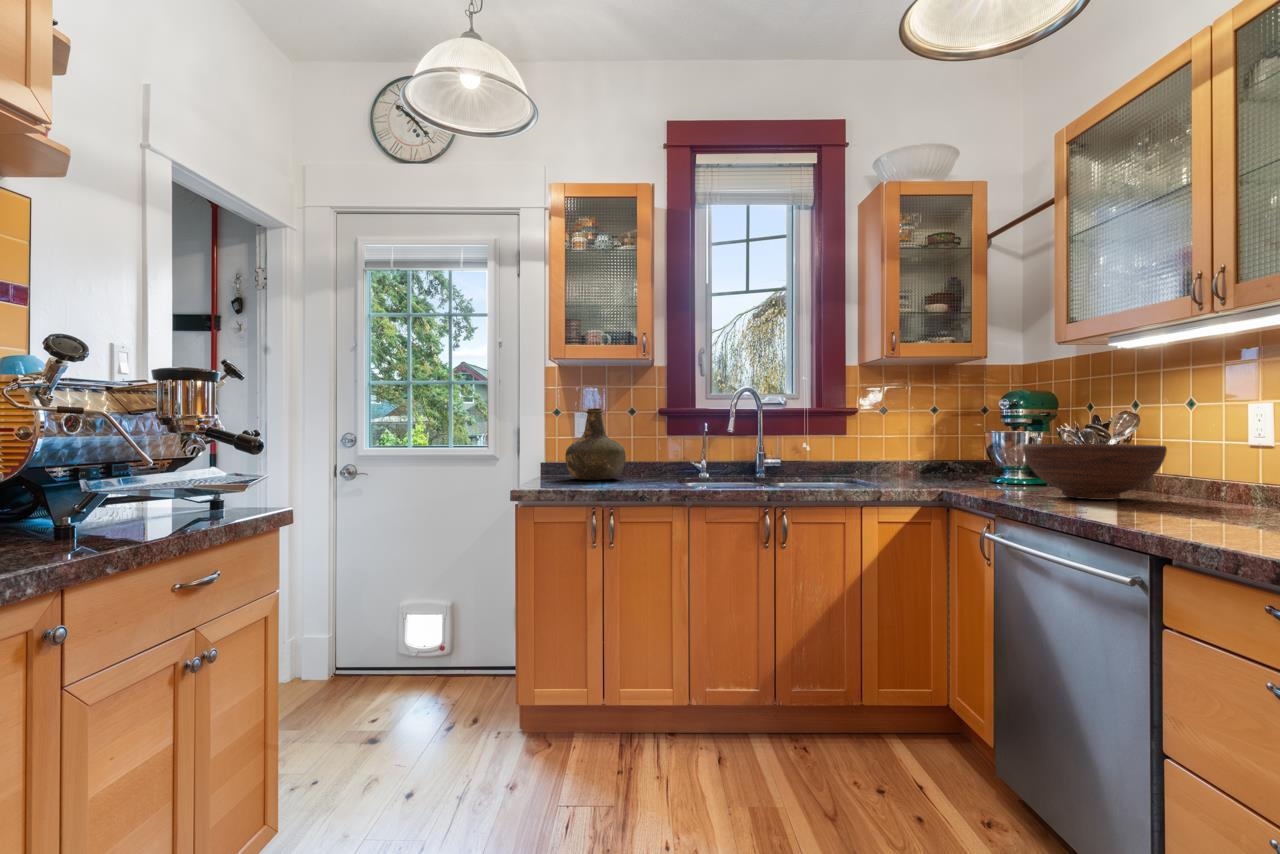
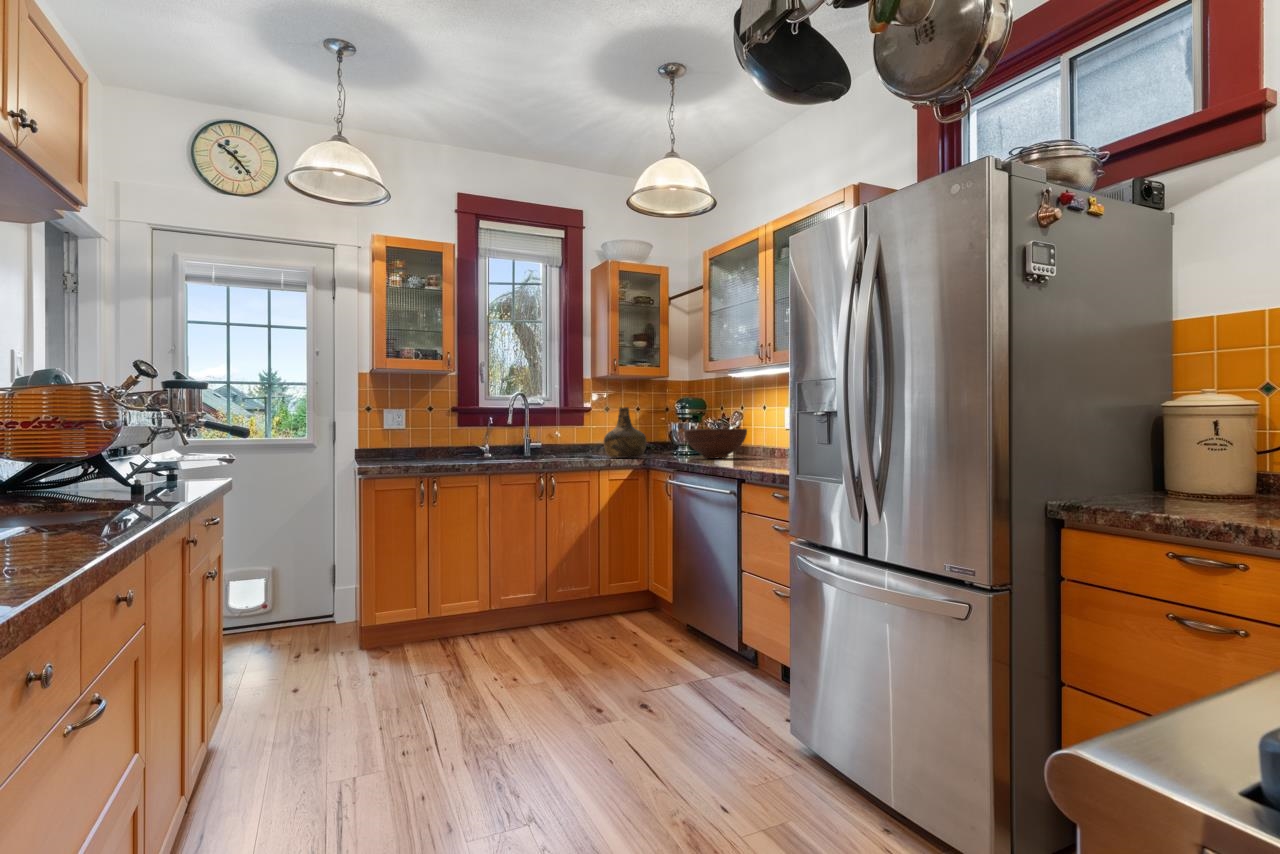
bottle: present [565,408,626,480] -> present [604,407,646,458]

